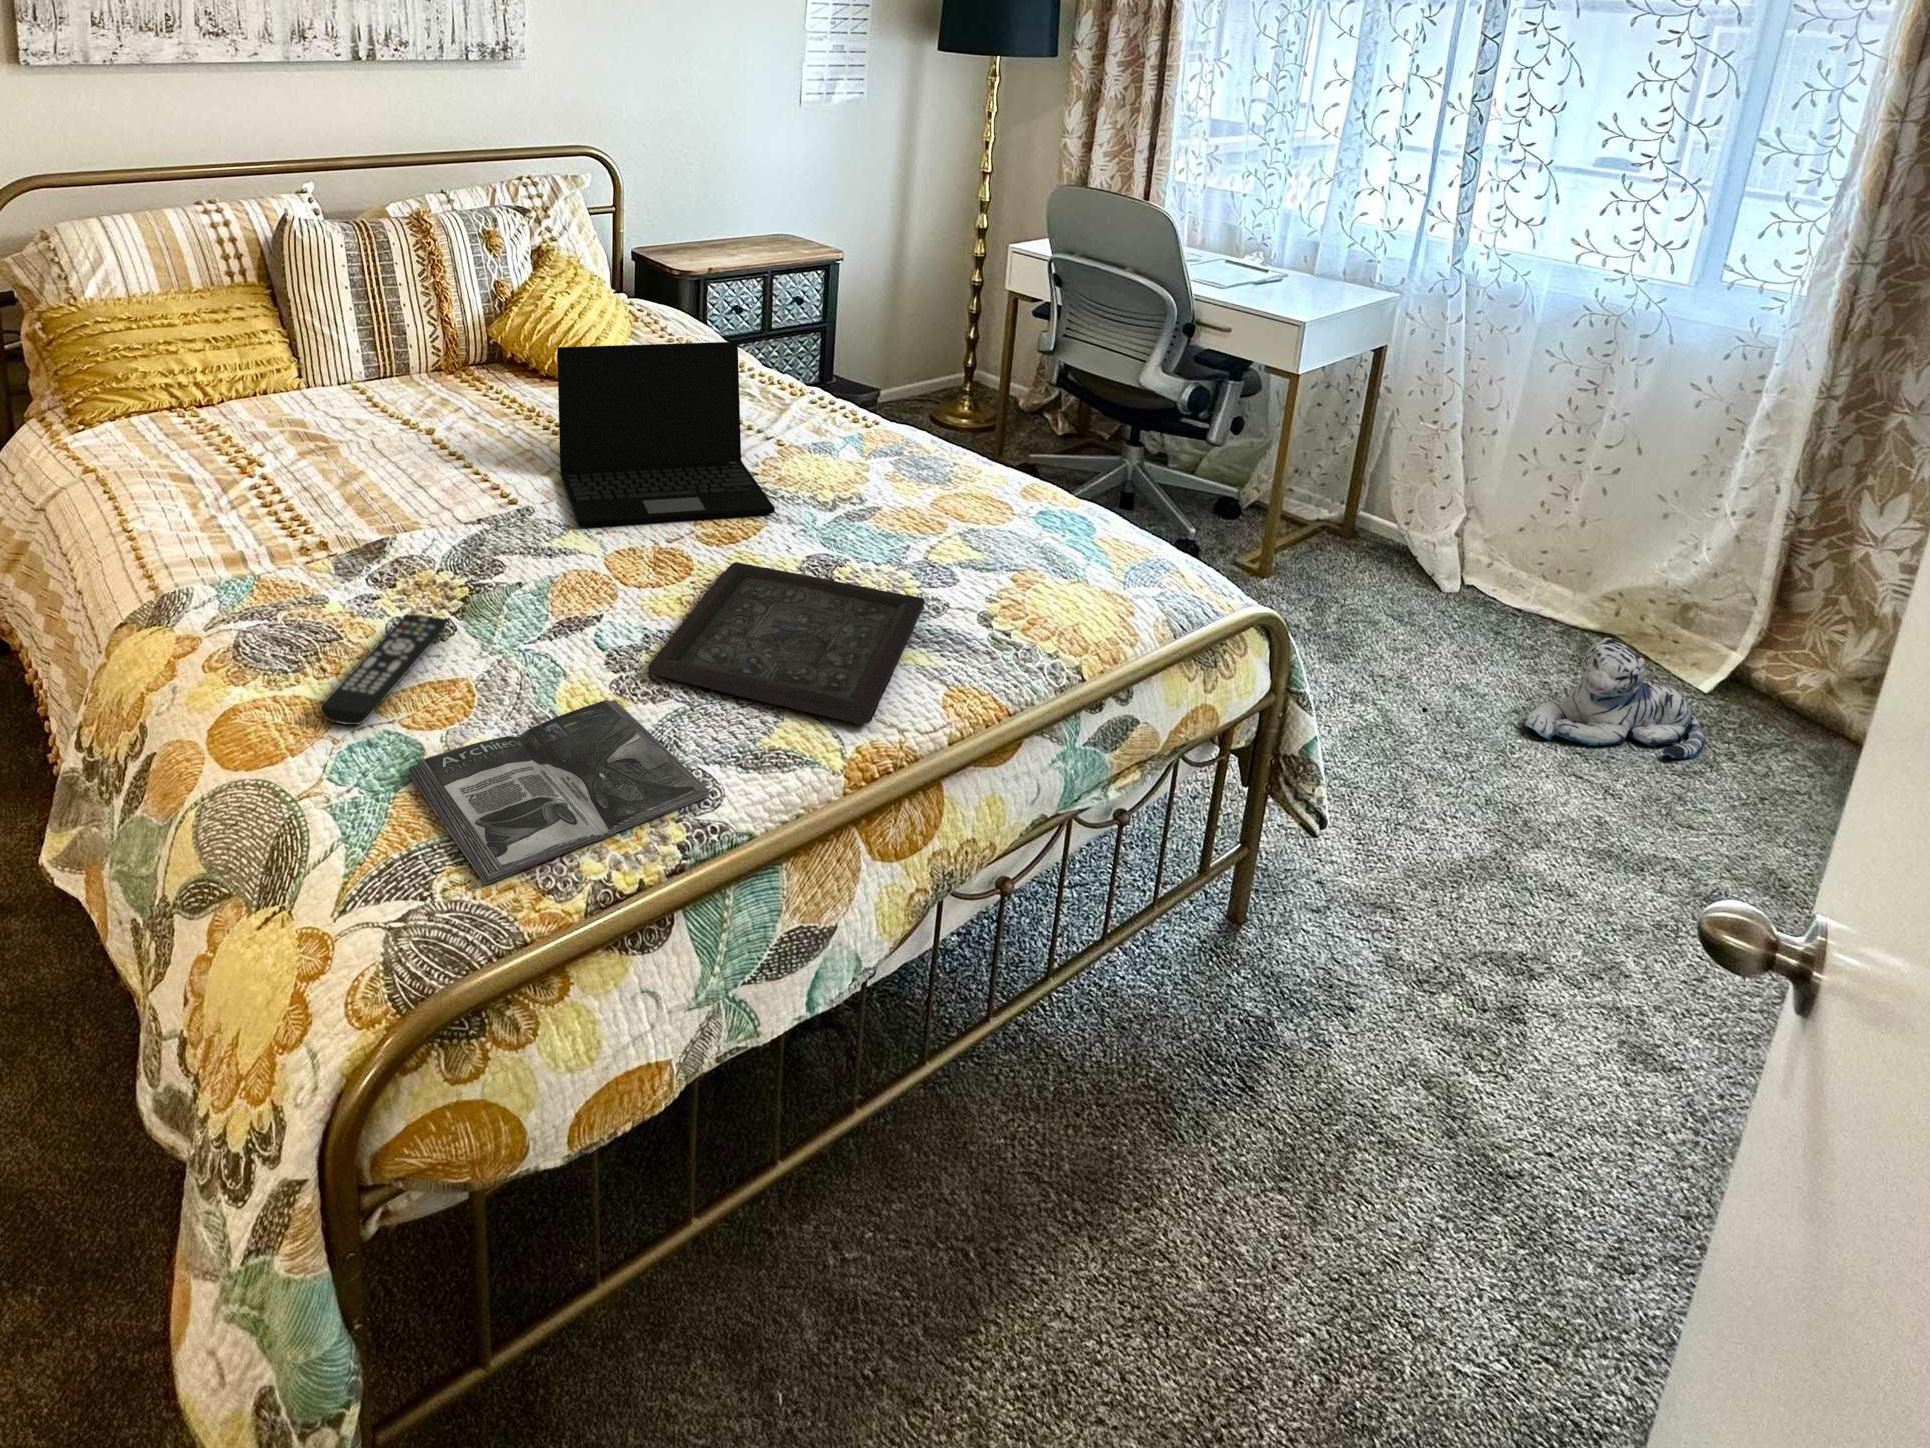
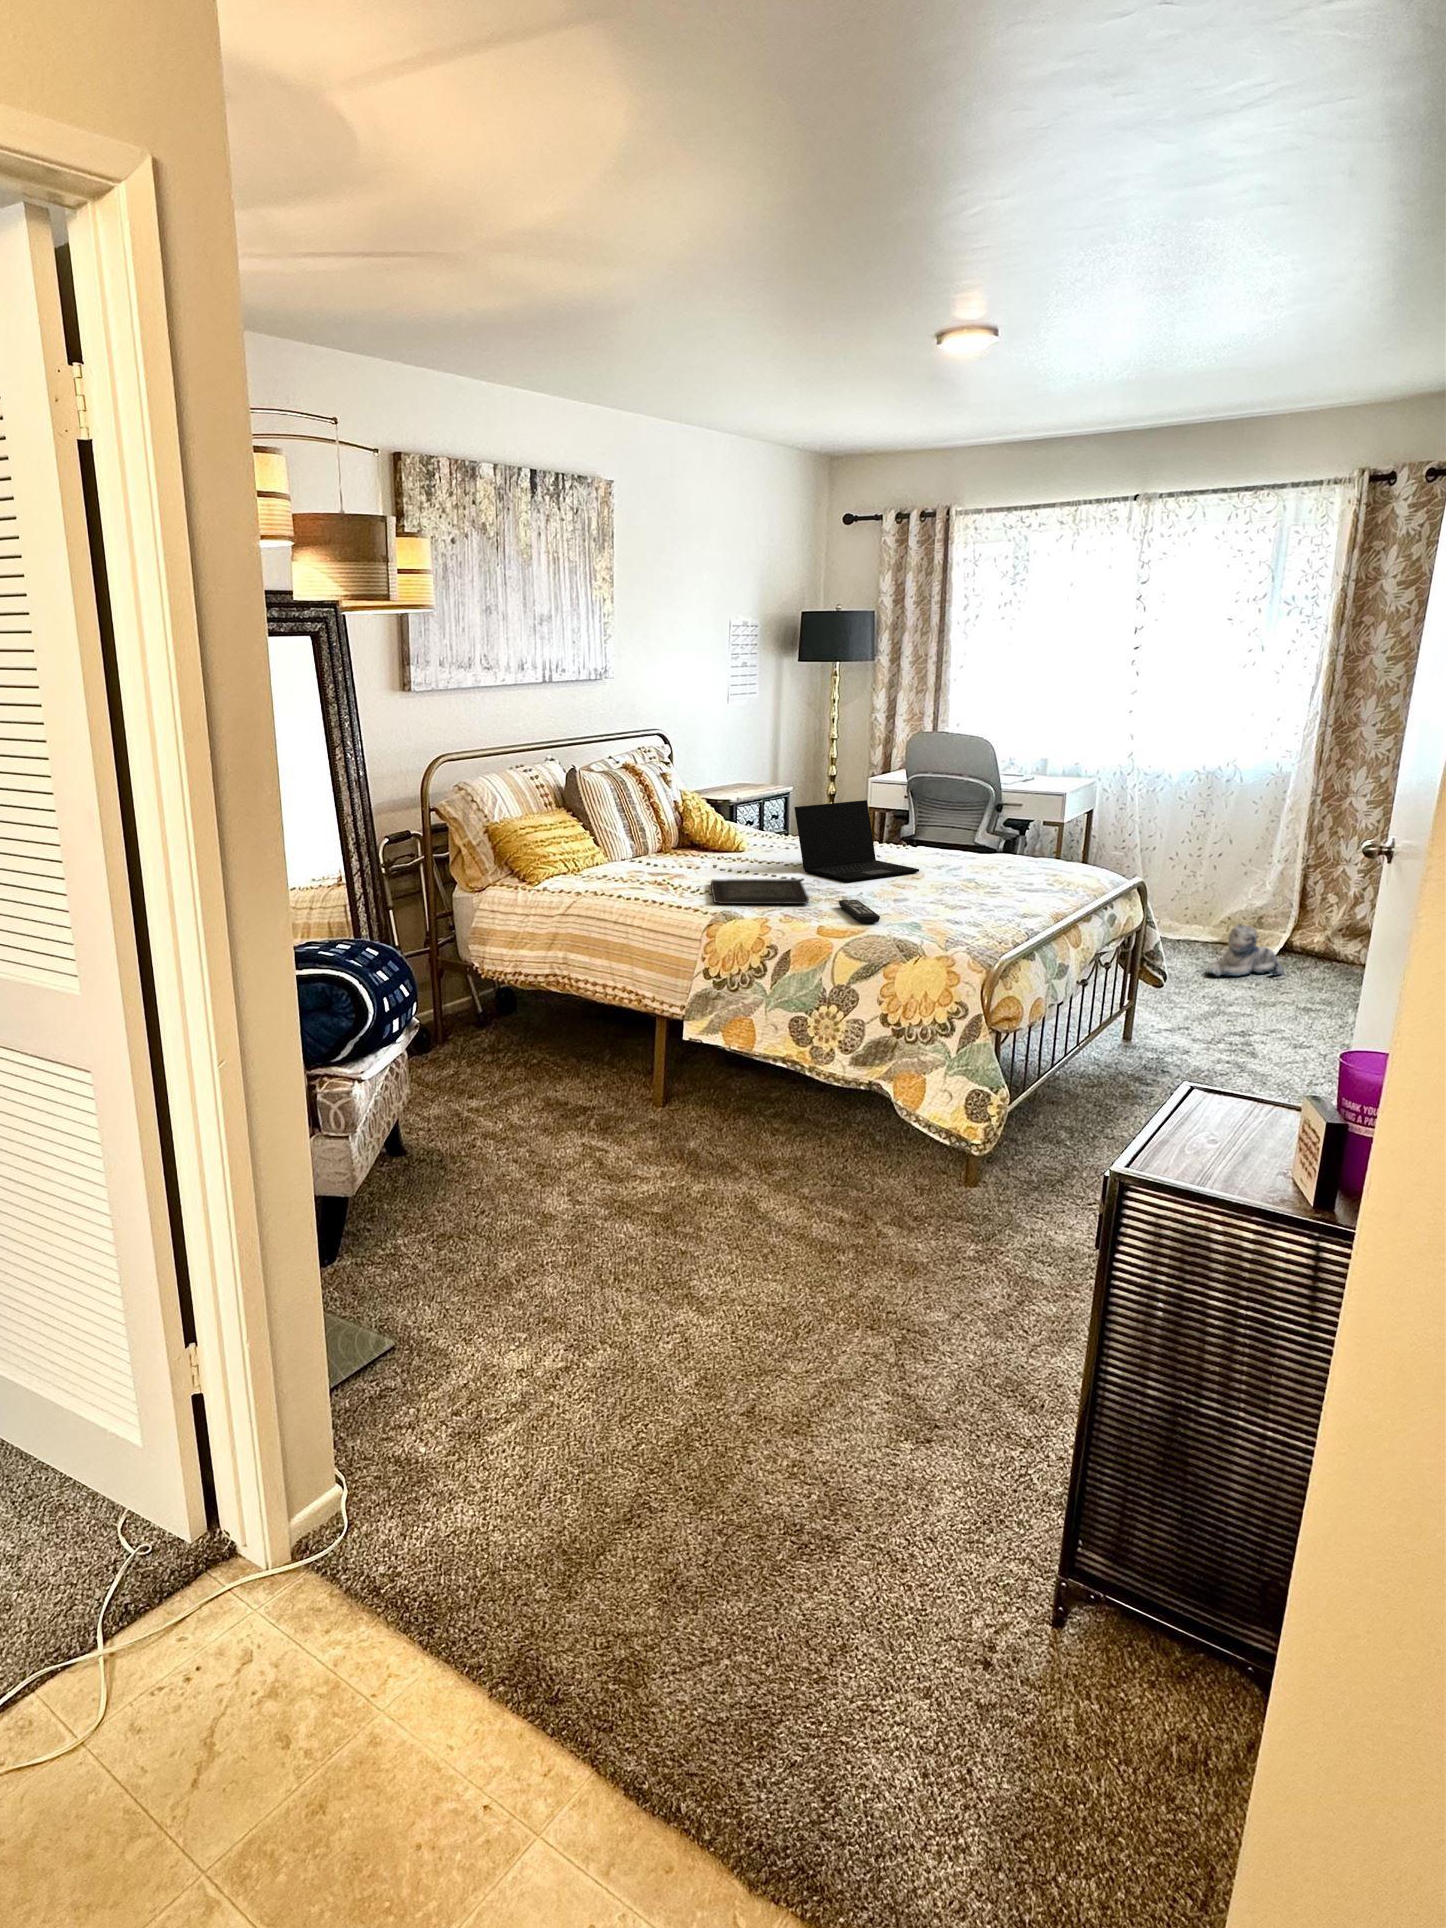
tray: present [648,562,925,724] -> present [711,879,809,904]
magazine: present [409,700,710,884] -> none [917,908,1025,938]

